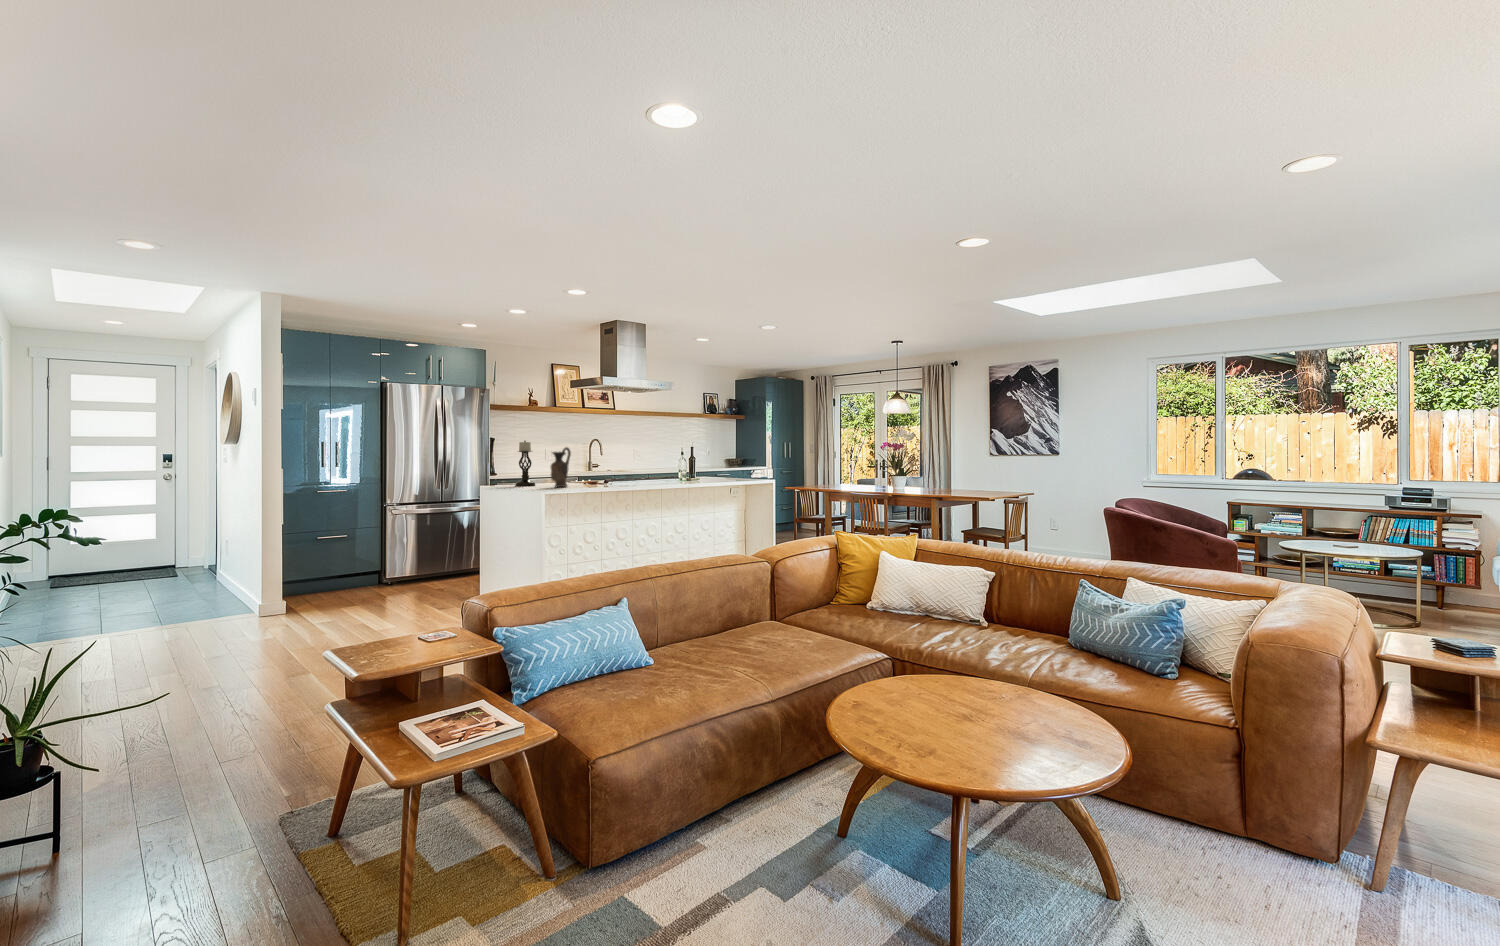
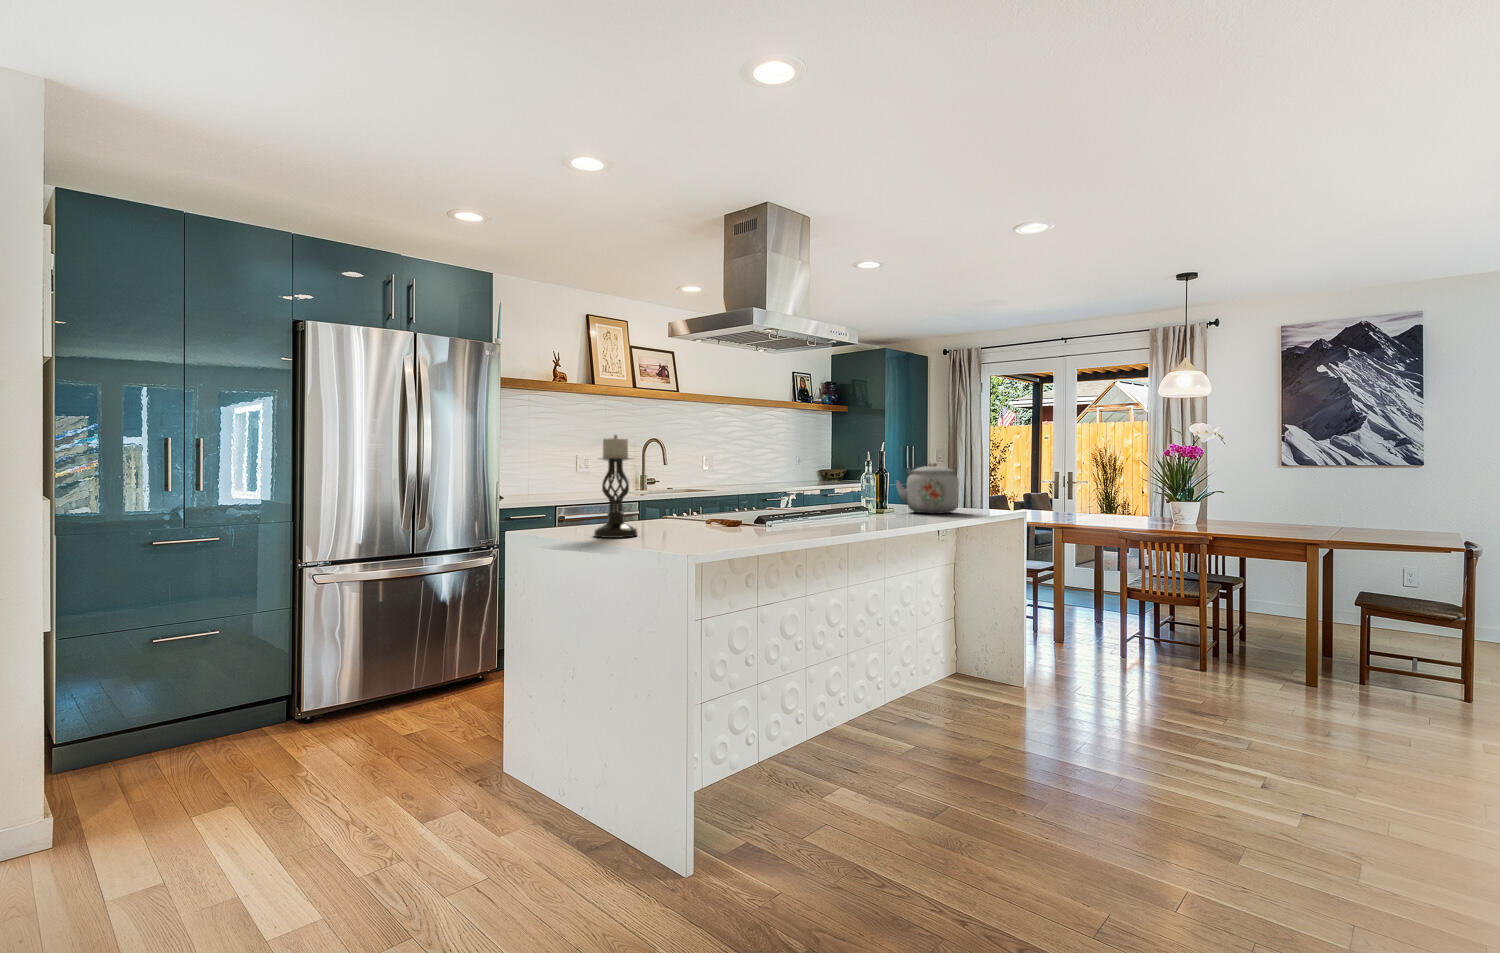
ceramic pitcher: present [551,447,571,487] -> none [685,450,726,542]
kettle: none [697,453,732,480] -> present [896,463,959,513]

